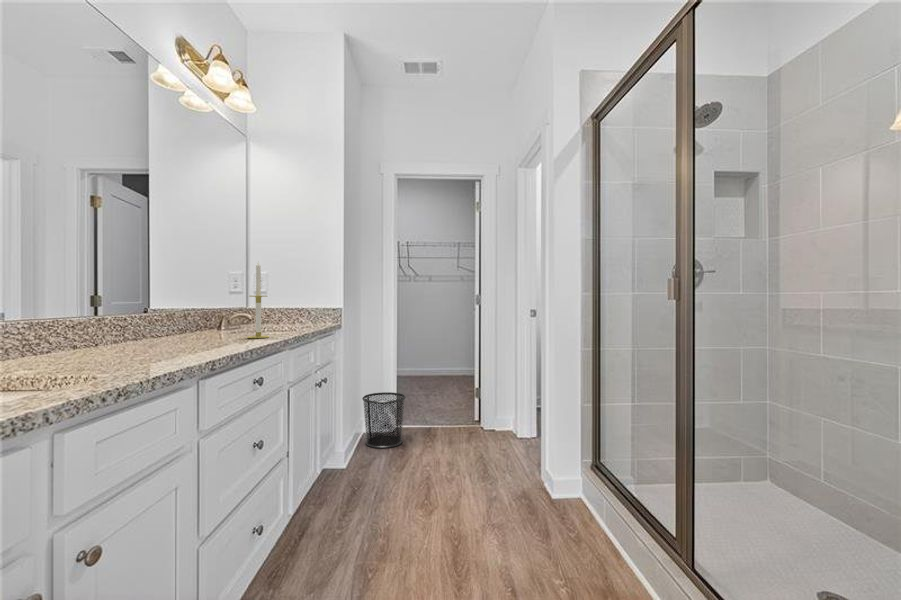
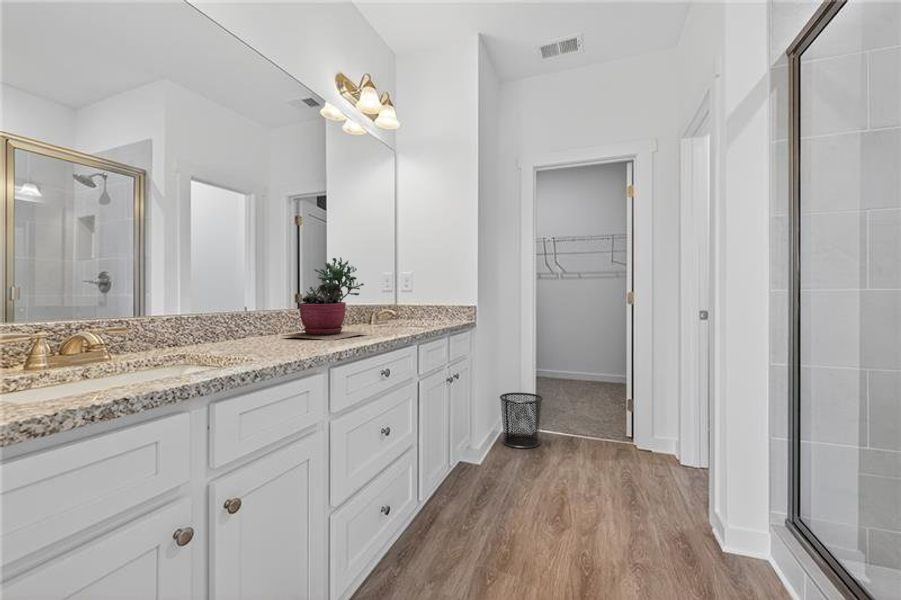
succulent plant: none [113,251,229,348] -> present [282,257,366,340]
candle: present [248,262,269,338] -> none [384,264,403,334]

